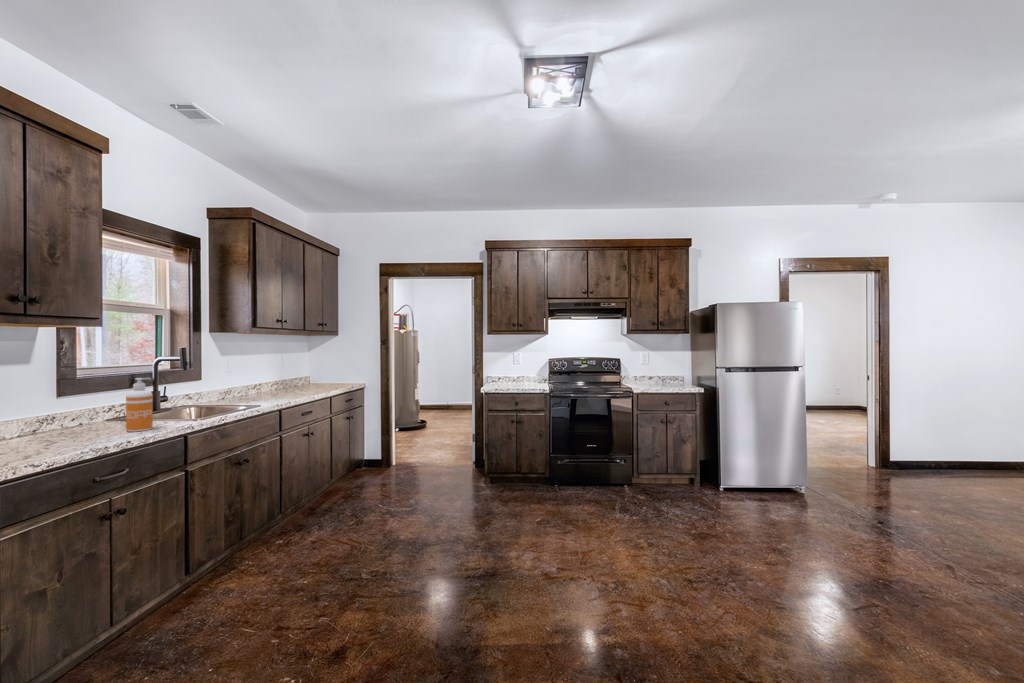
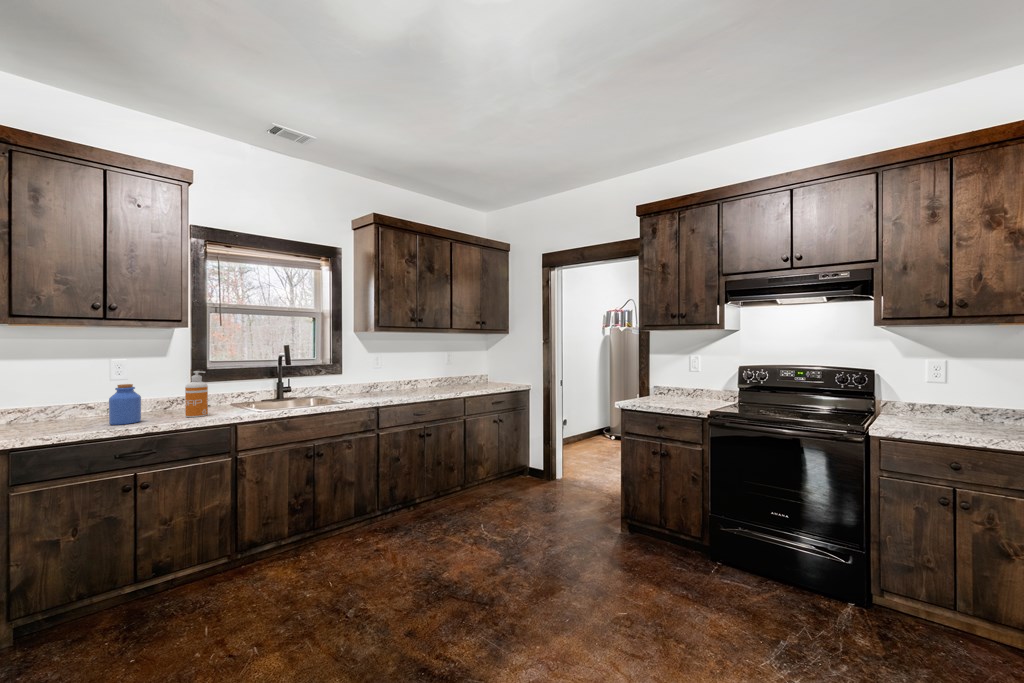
jar: none [48,396,89,447] -> present [109,384,141,425]

